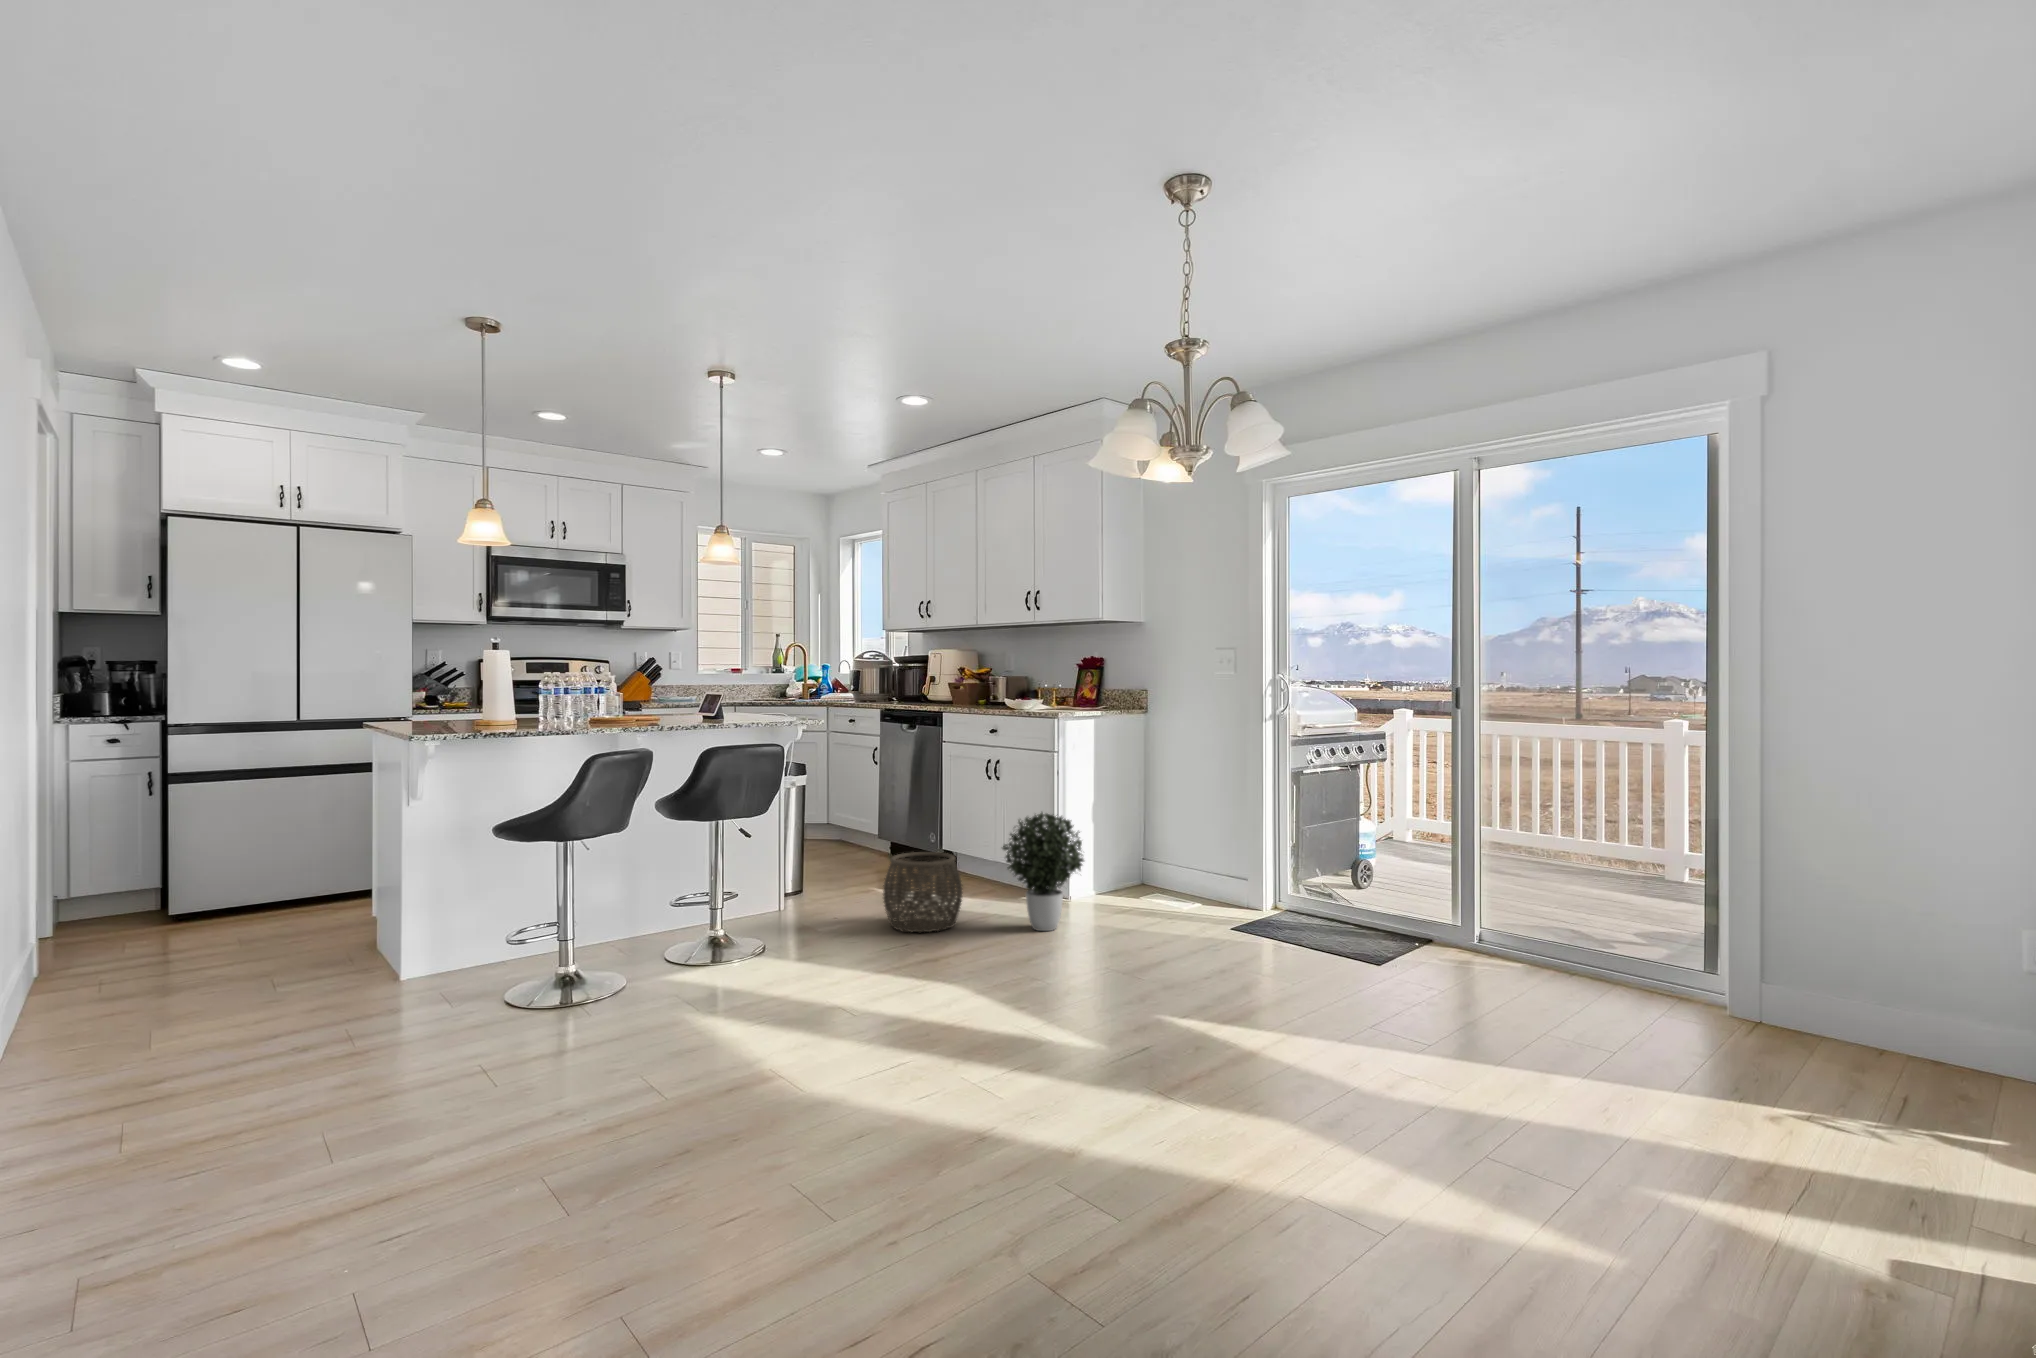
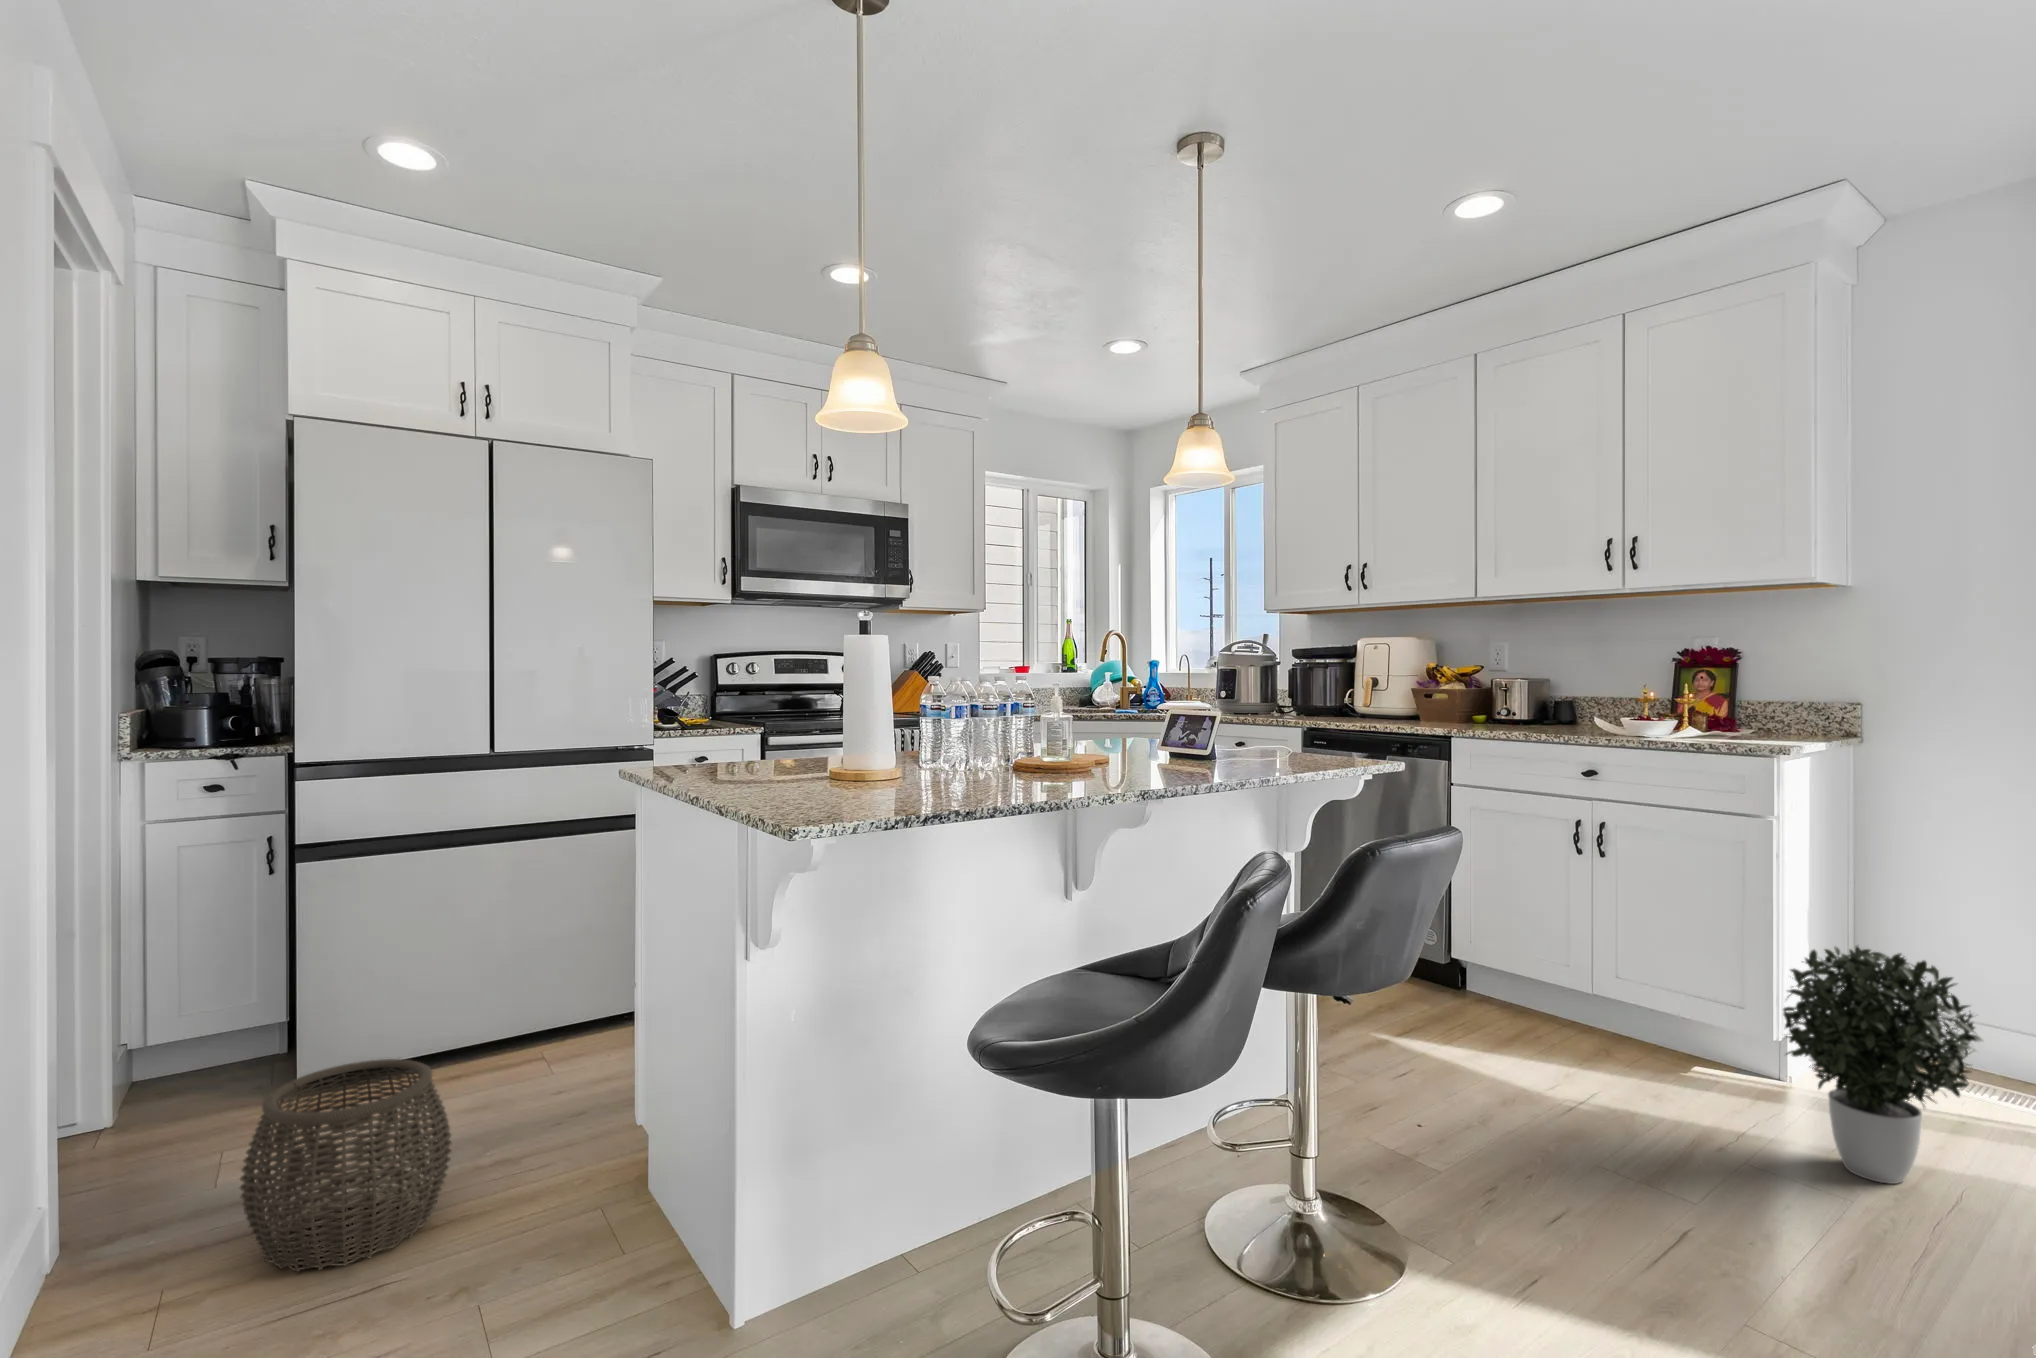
woven basket: present [883,852,962,932] -> present [240,1059,452,1271]

